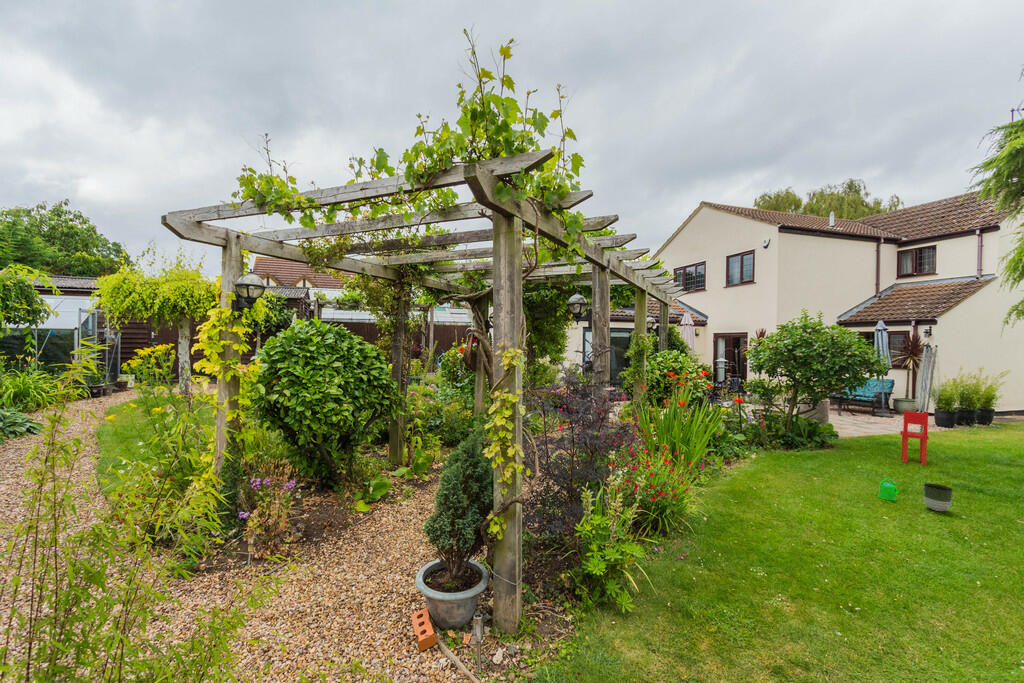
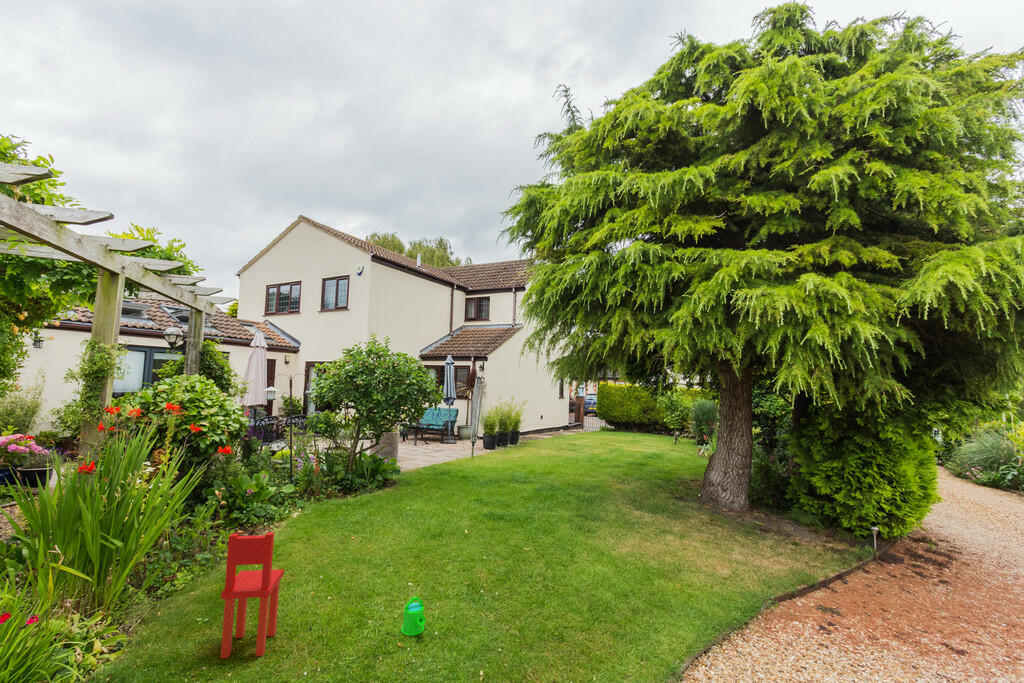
chair: present [900,410,929,466] -> present [221,532,284,658]
planter: present [924,483,953,511] -> none [454,593,485,639]

